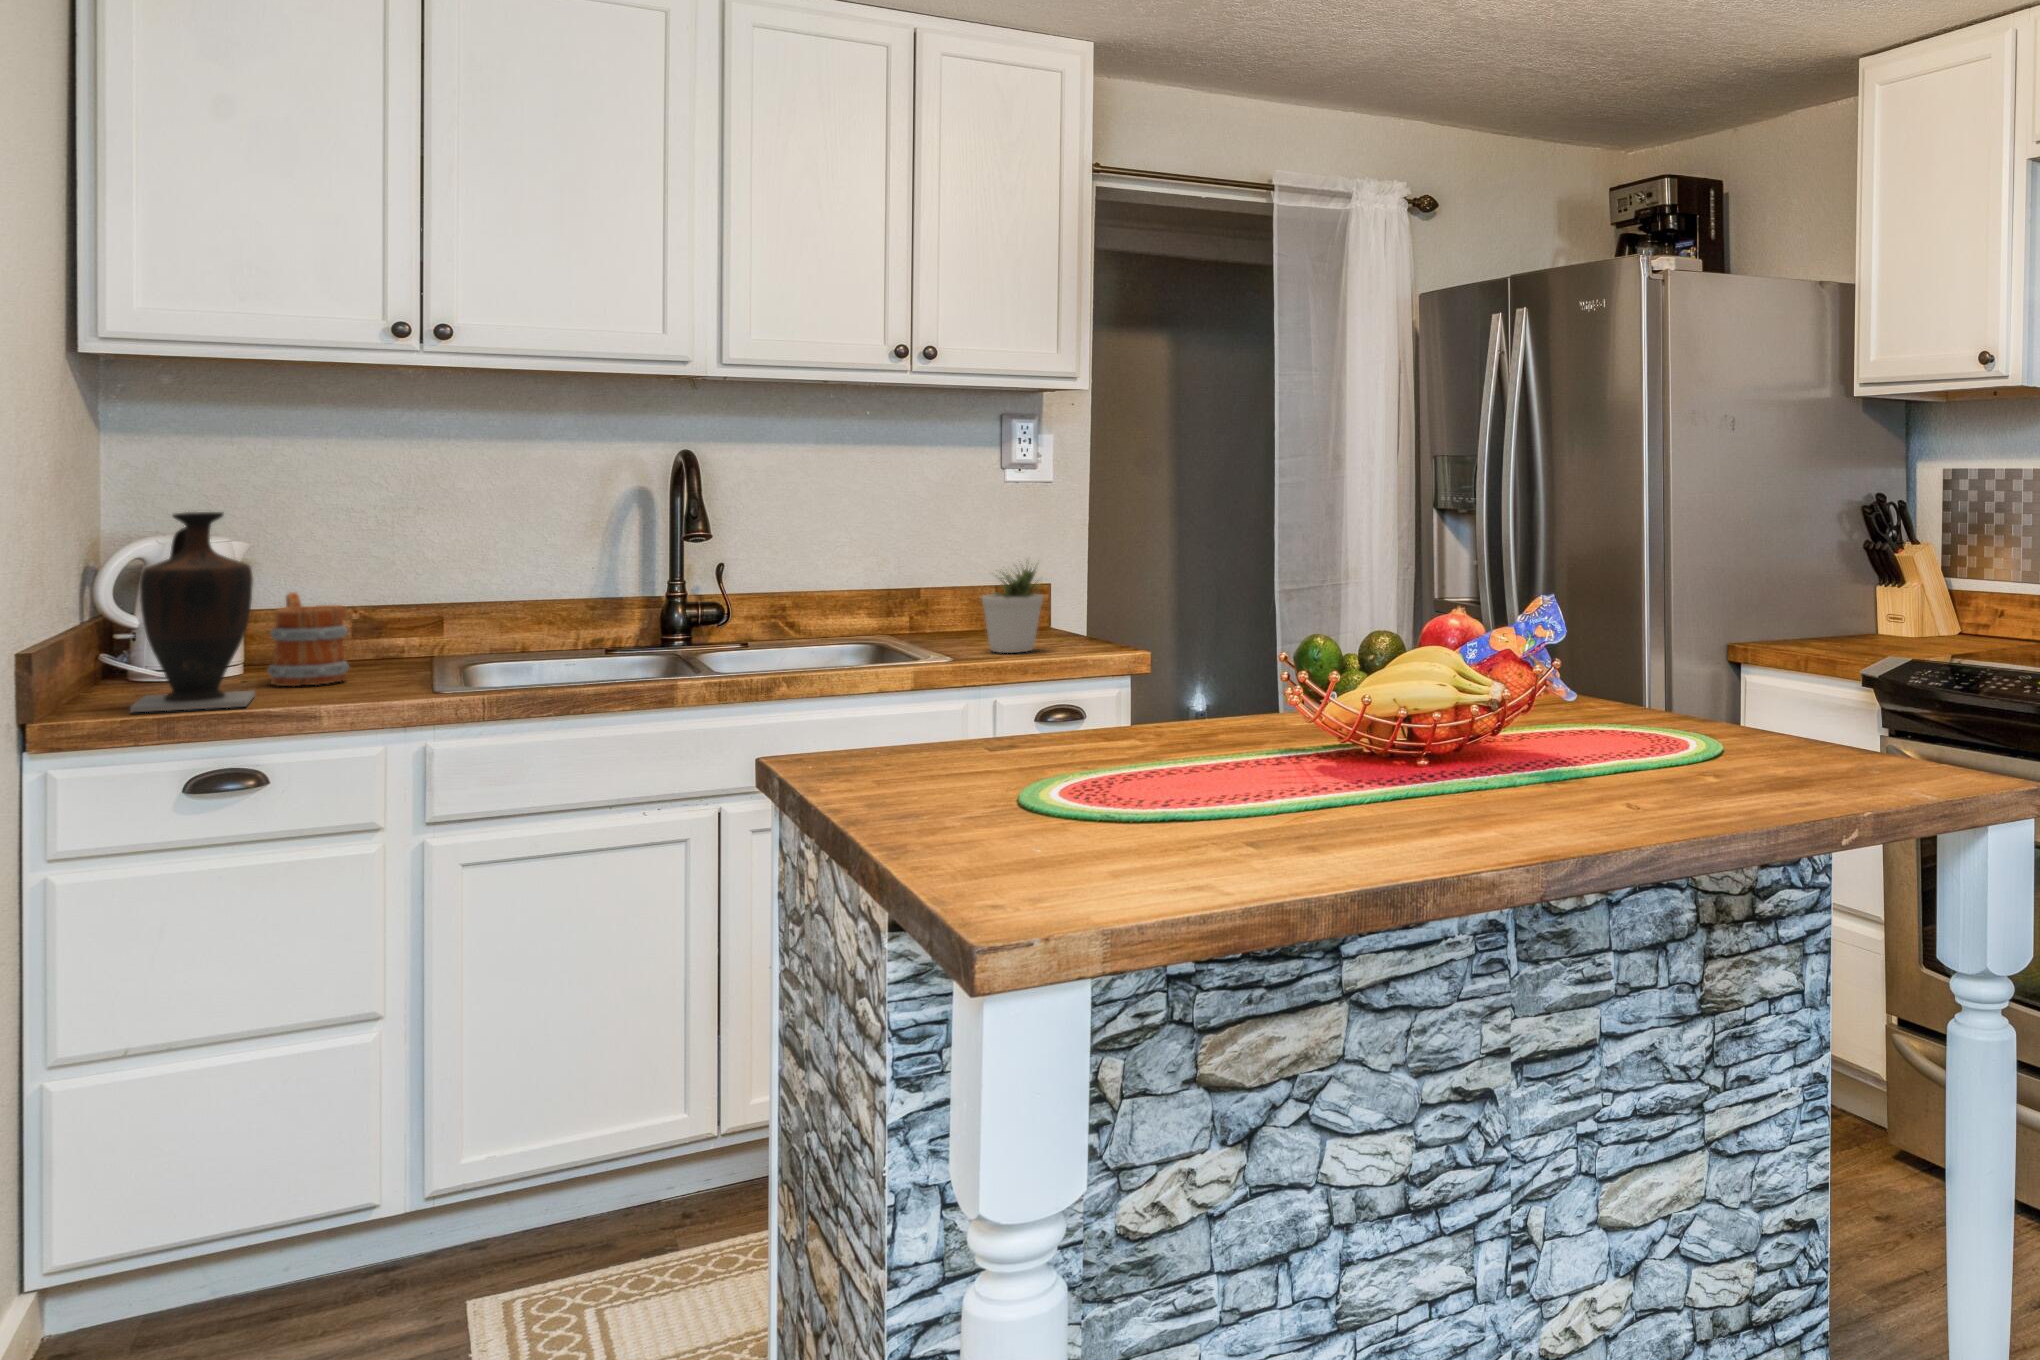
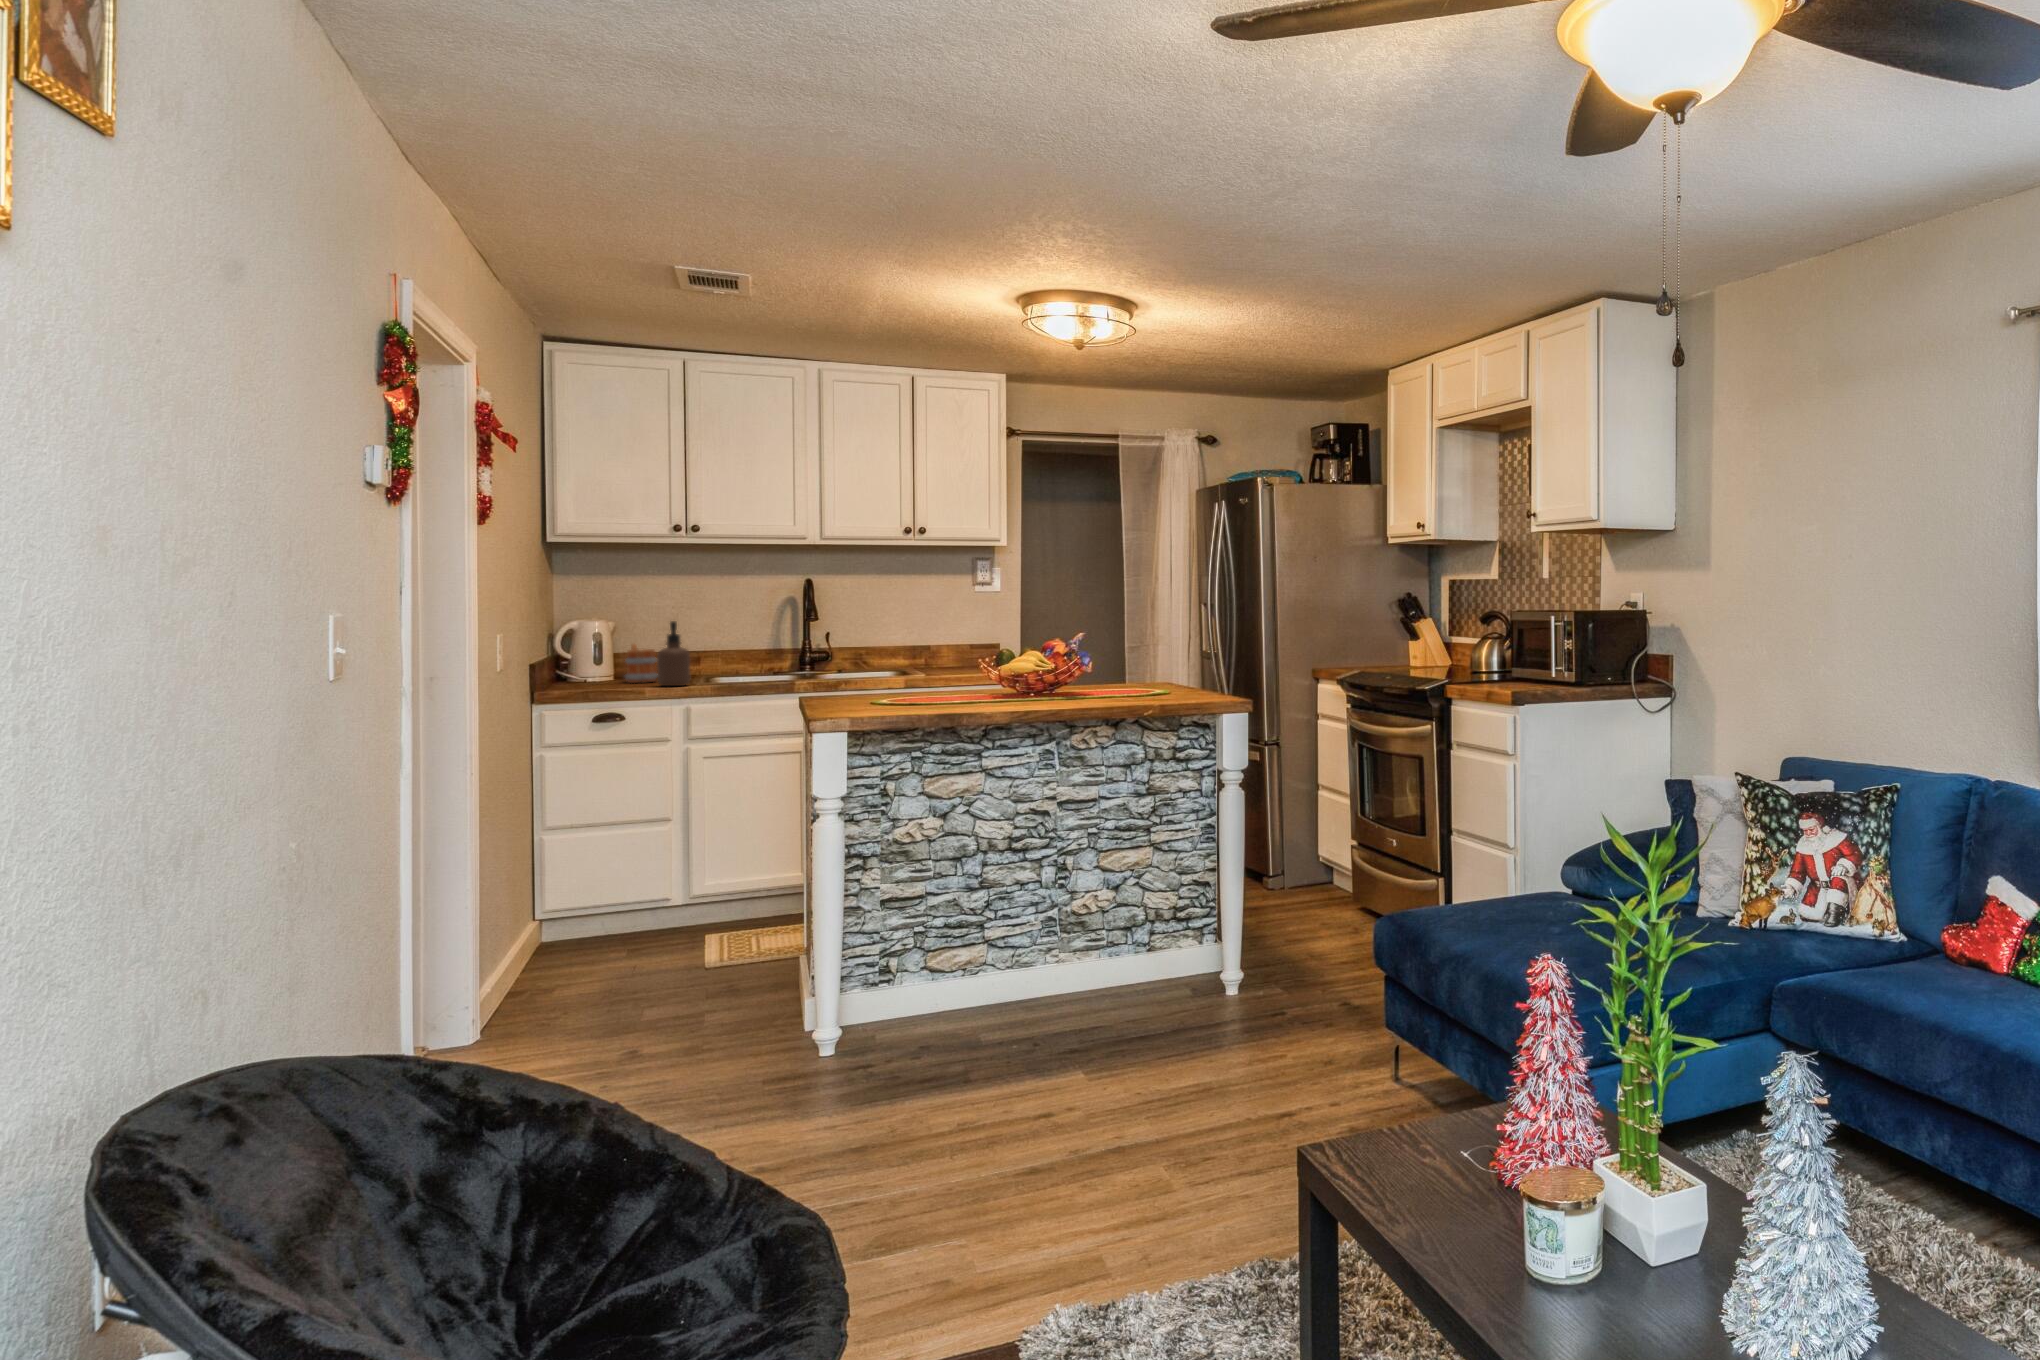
vase: present [130,512,255,712] -> none [572,608,620,689]
soap dispenser: none [351,543,432,699] -> present [657,621,690,686]
potted plant: present [982,565,1043,653] -> none [947,629,978,675]

